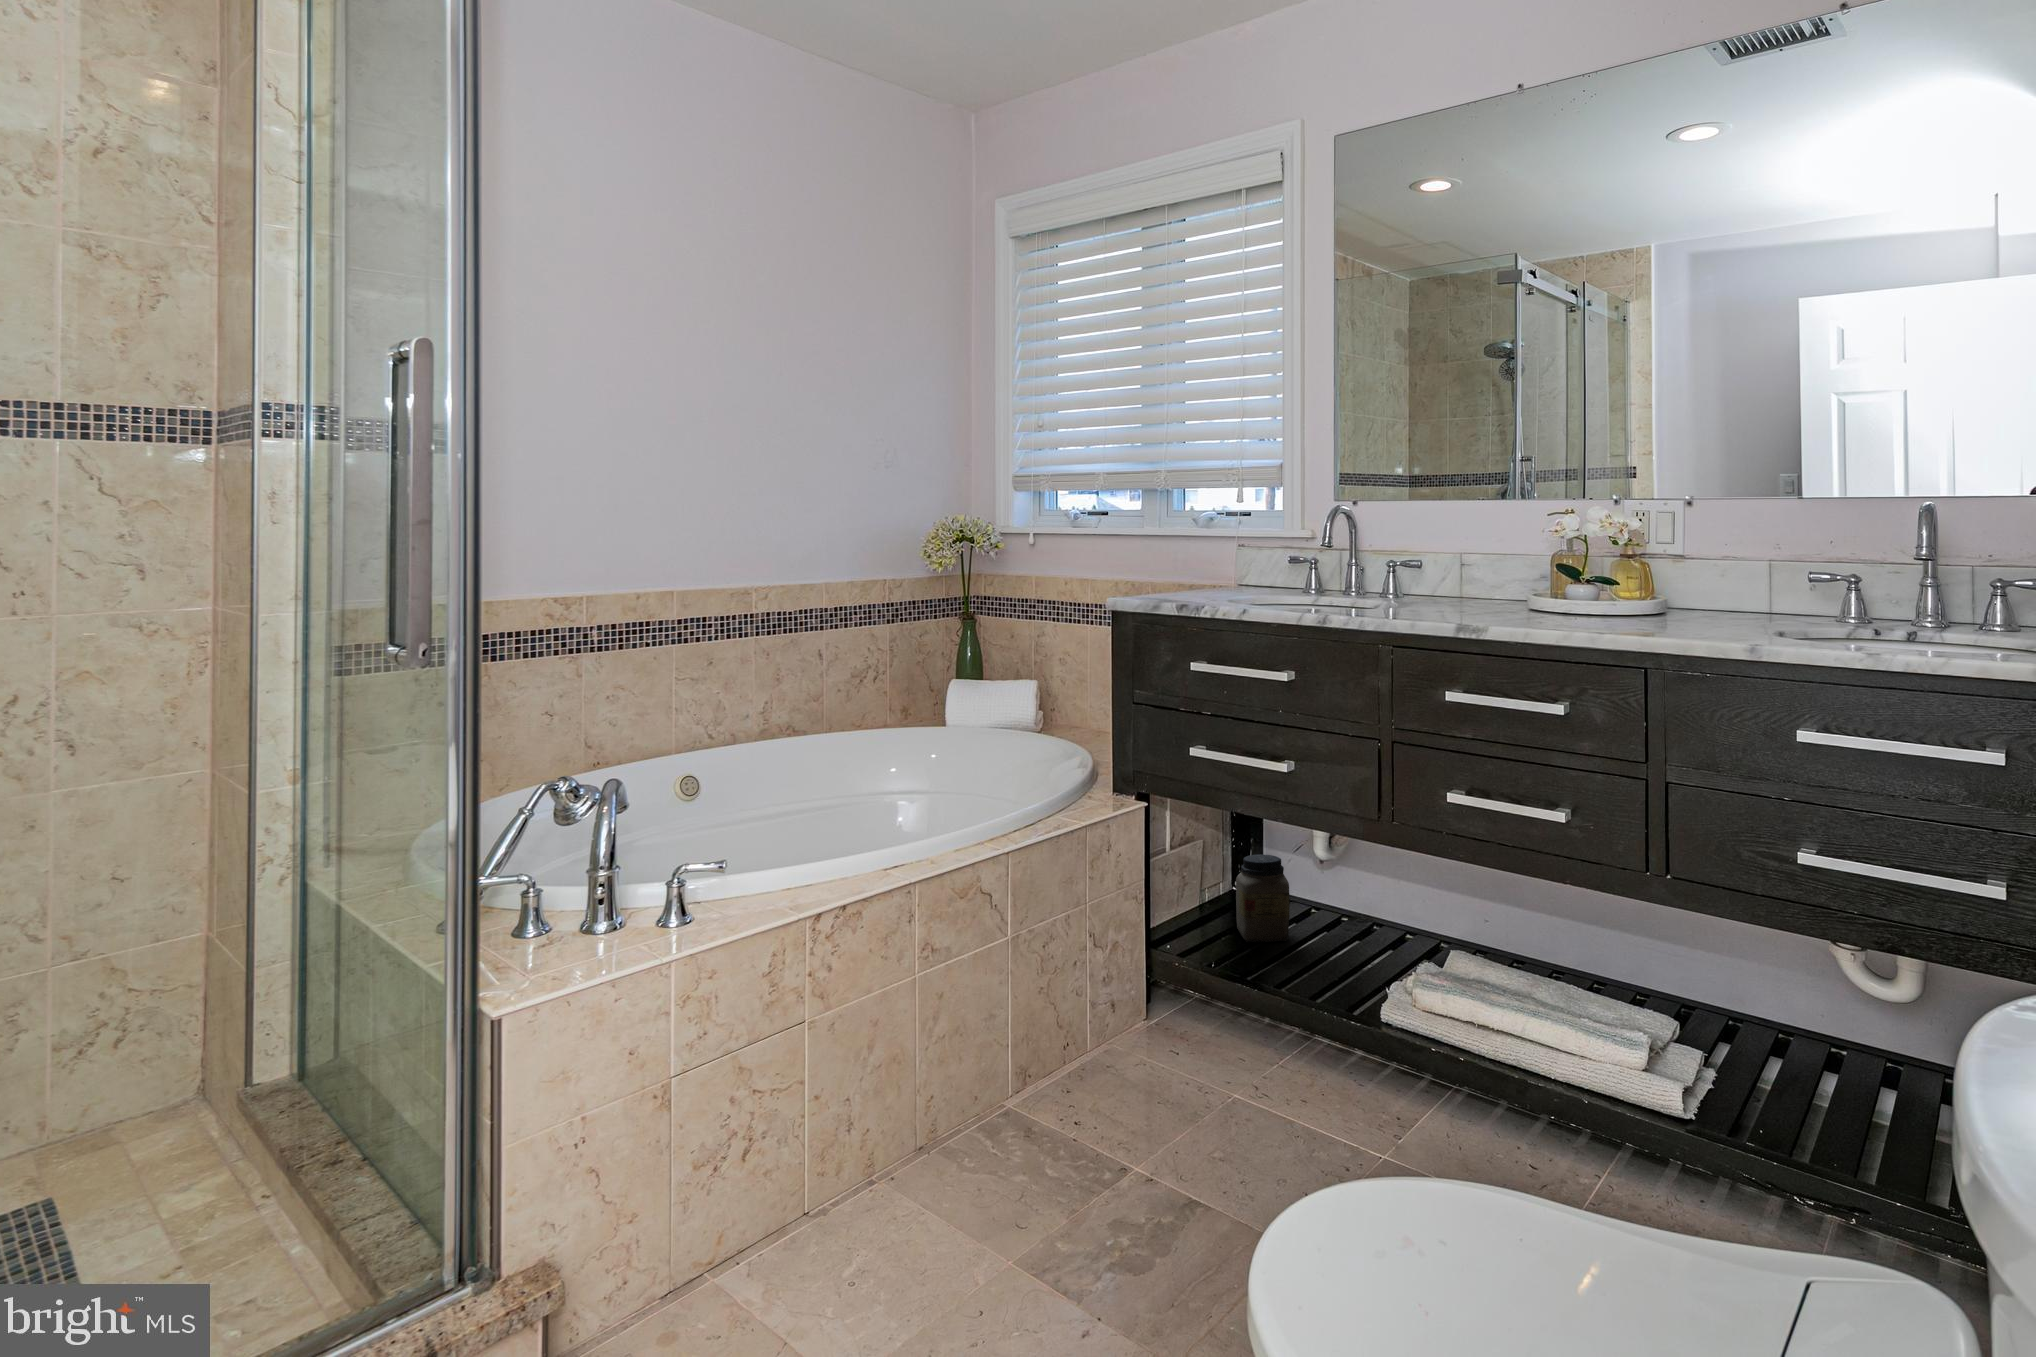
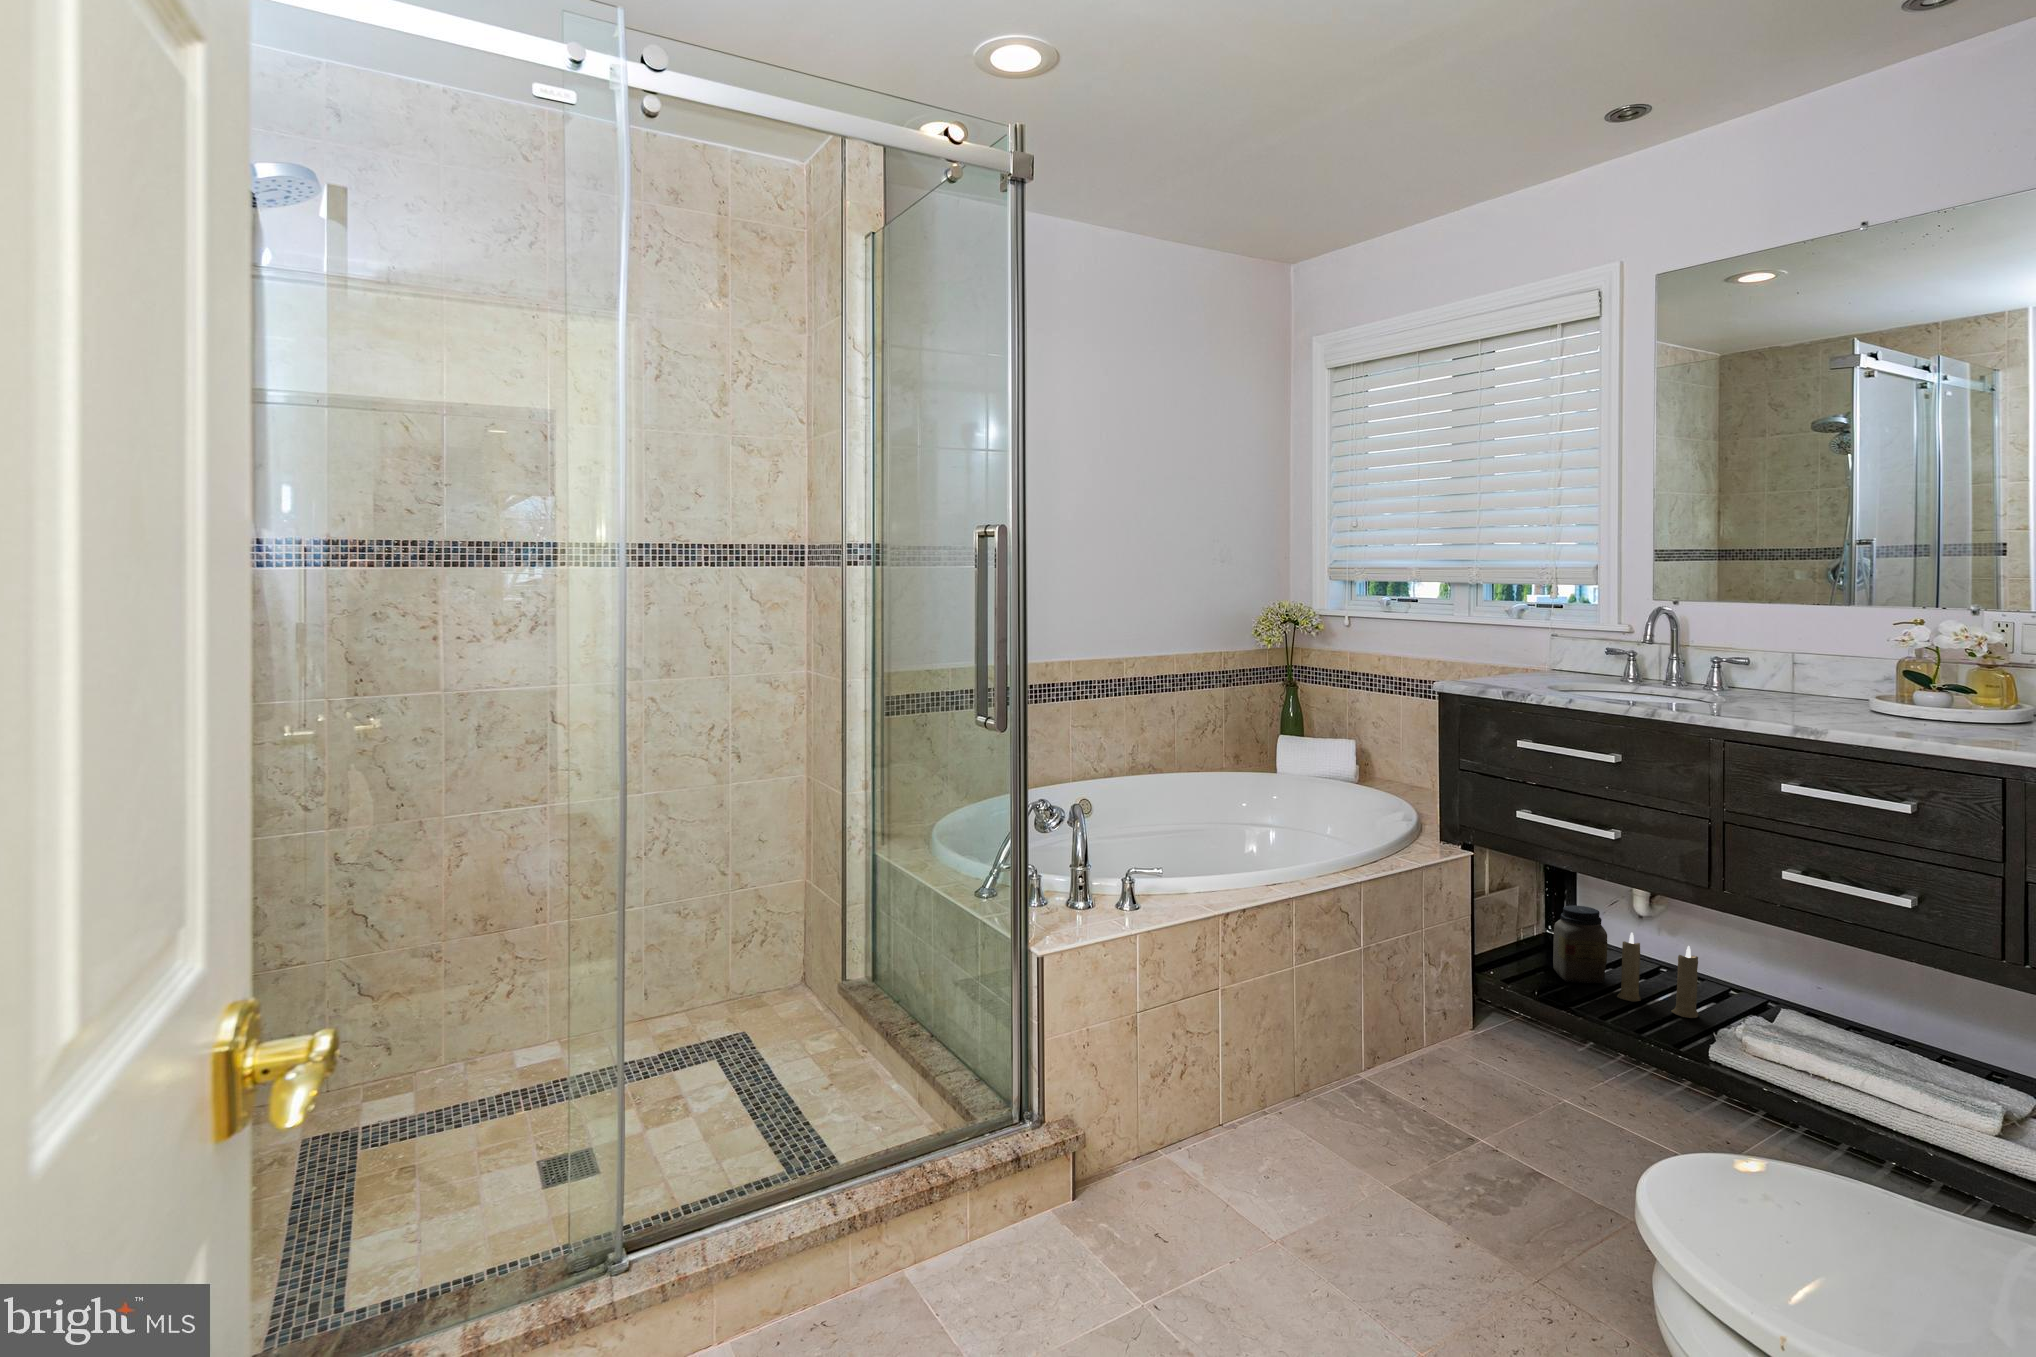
candle: none [1297,876,1378,971] -> present [1617,933,1699,1018]

